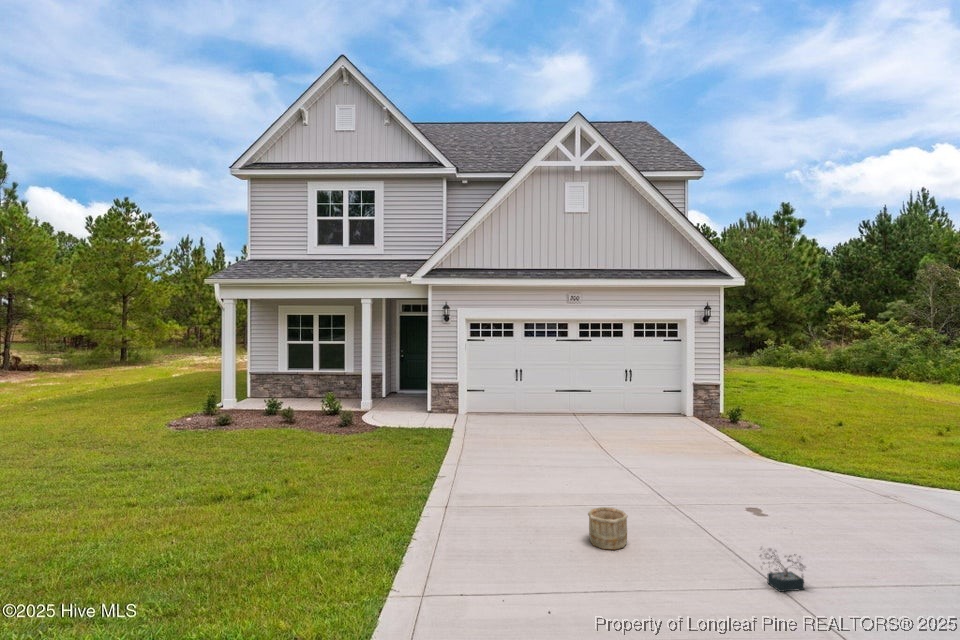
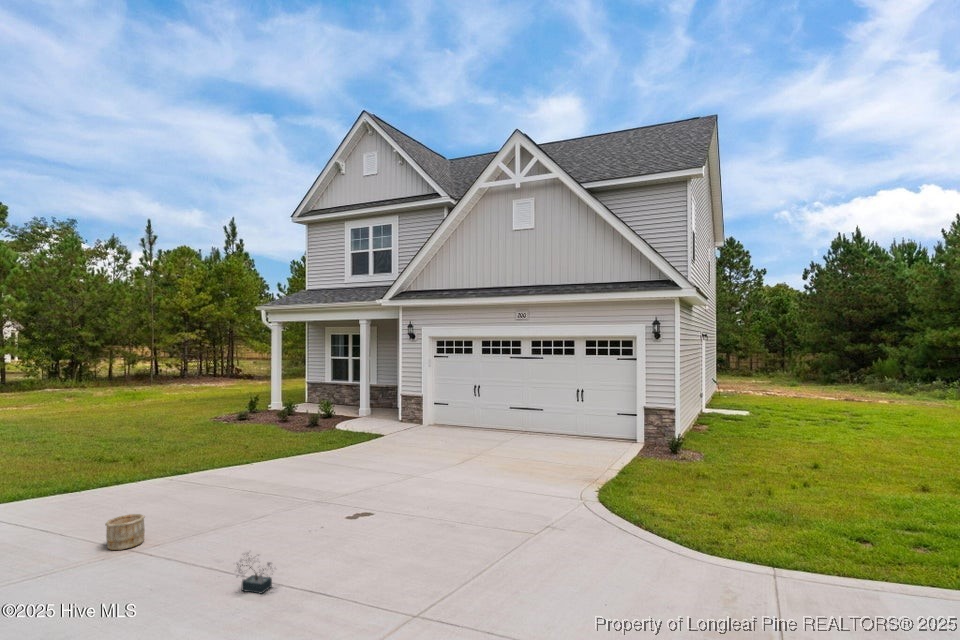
wooden bucket: present [588,507,628,550] -> present [105,514,145,550]

